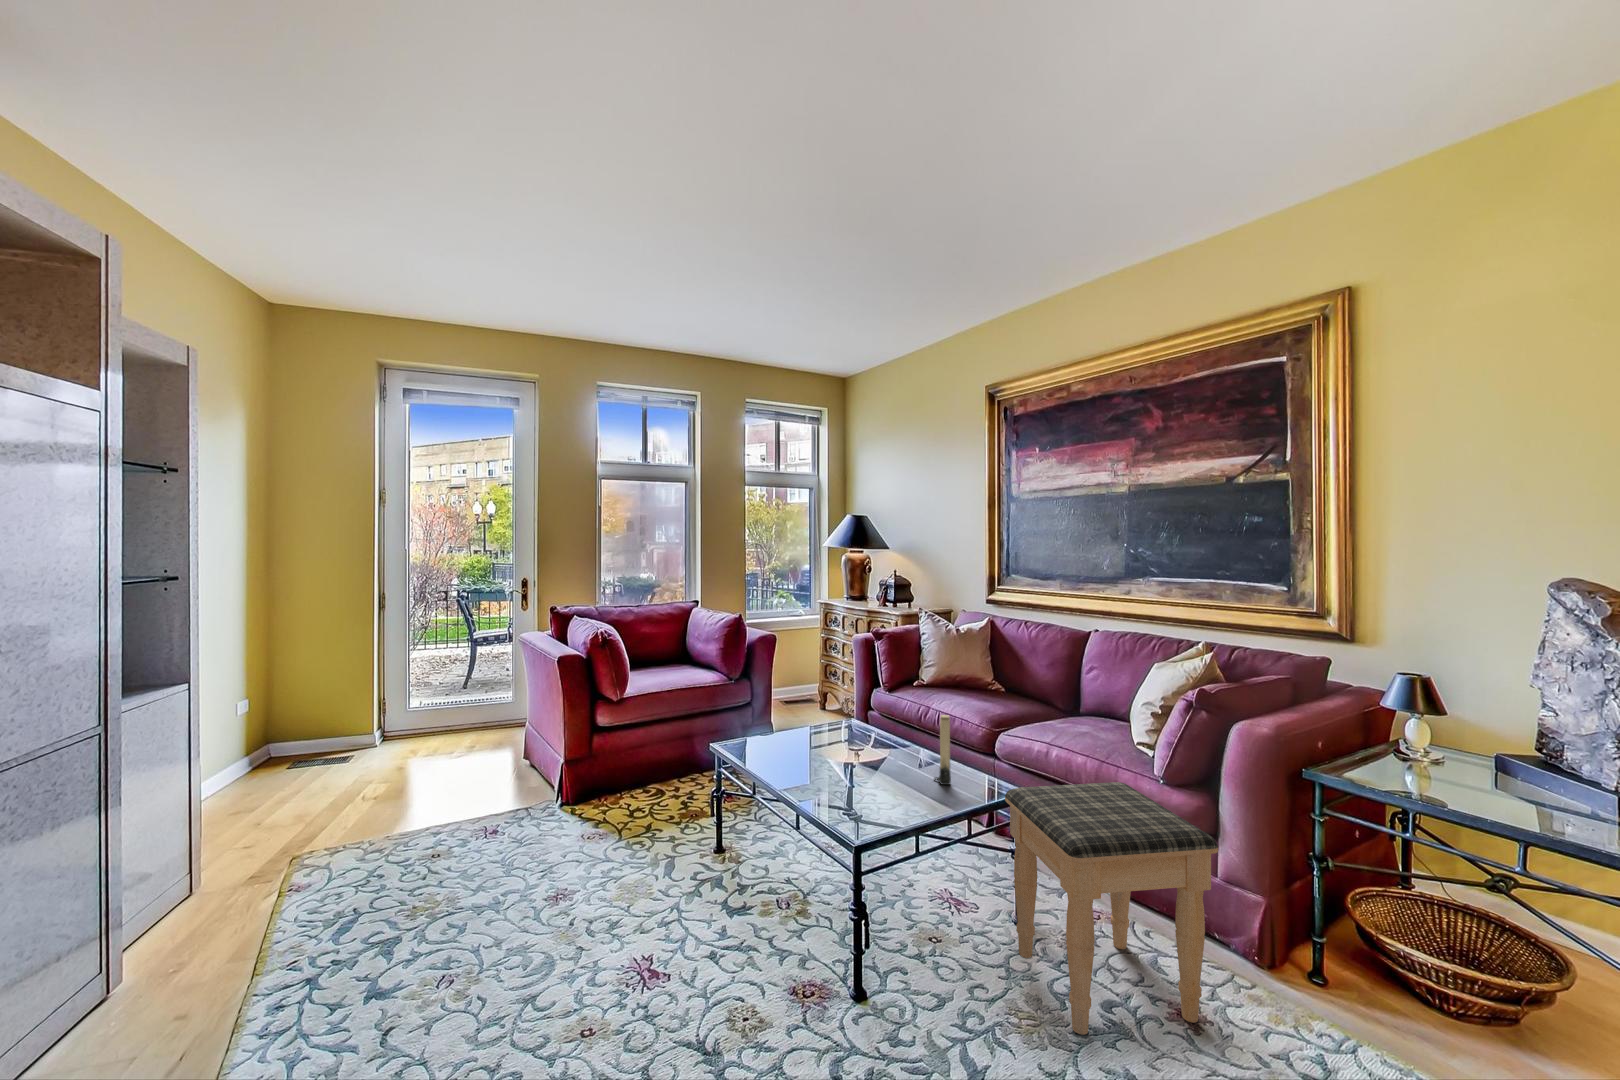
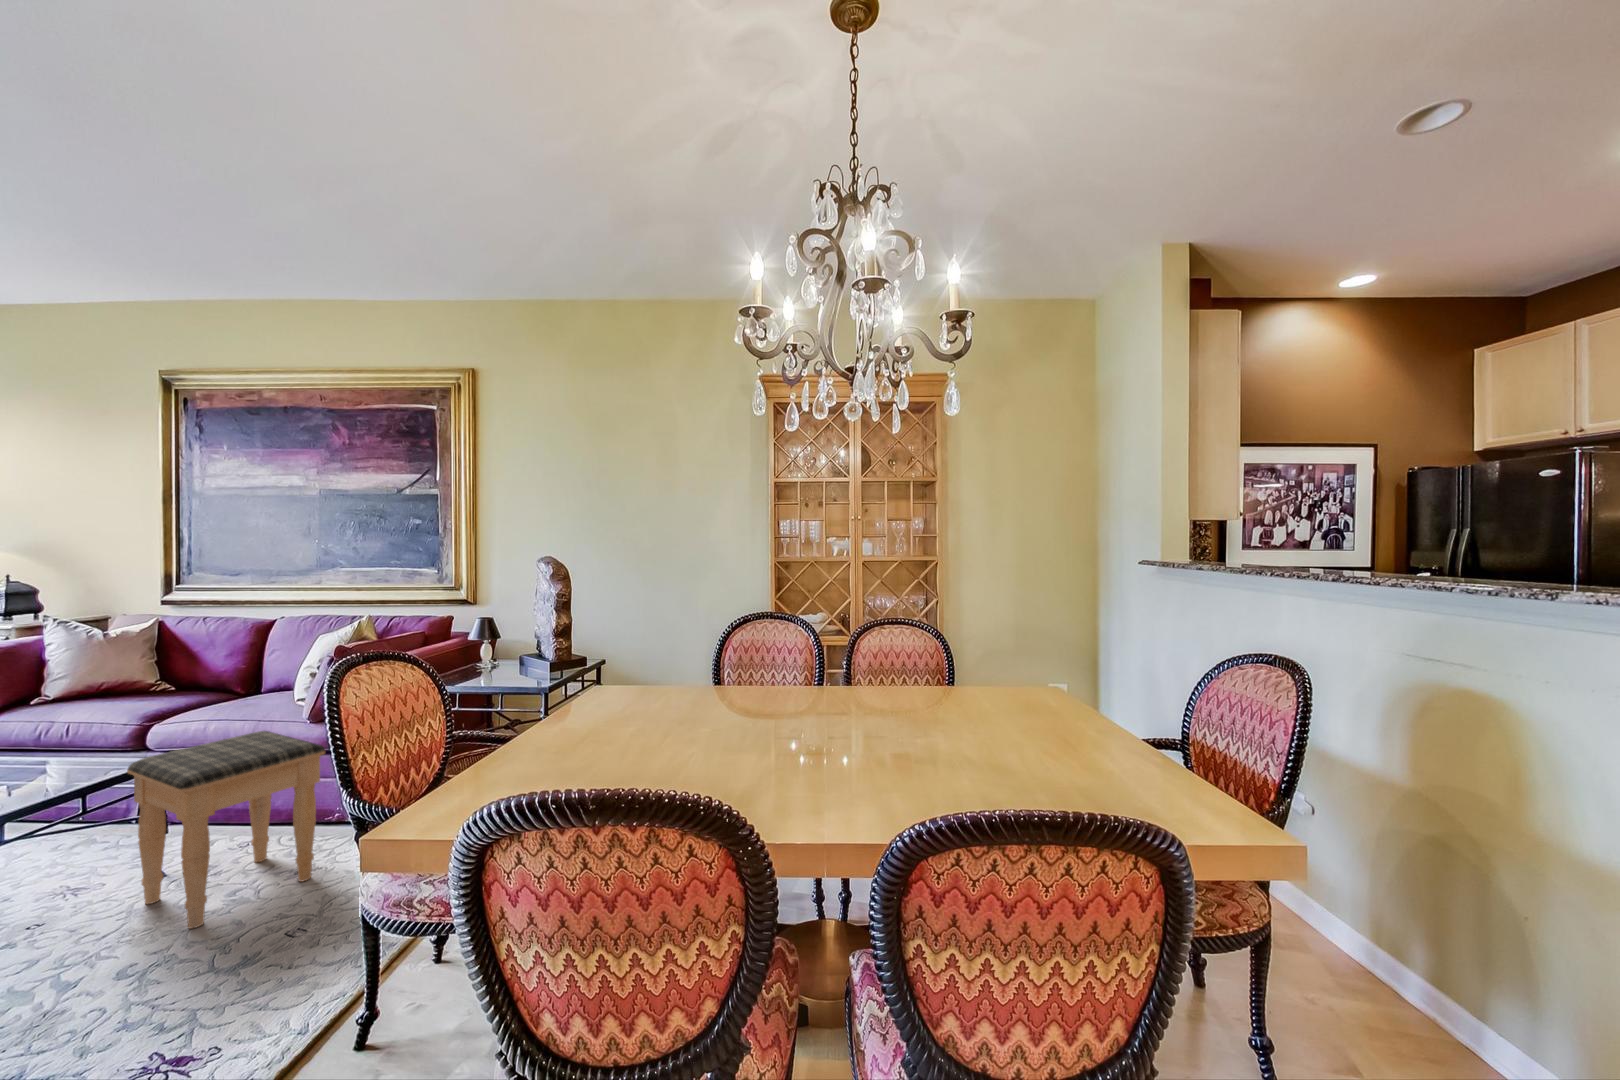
candle: present [934,715,951,785] -> none [42,716,68,788]

